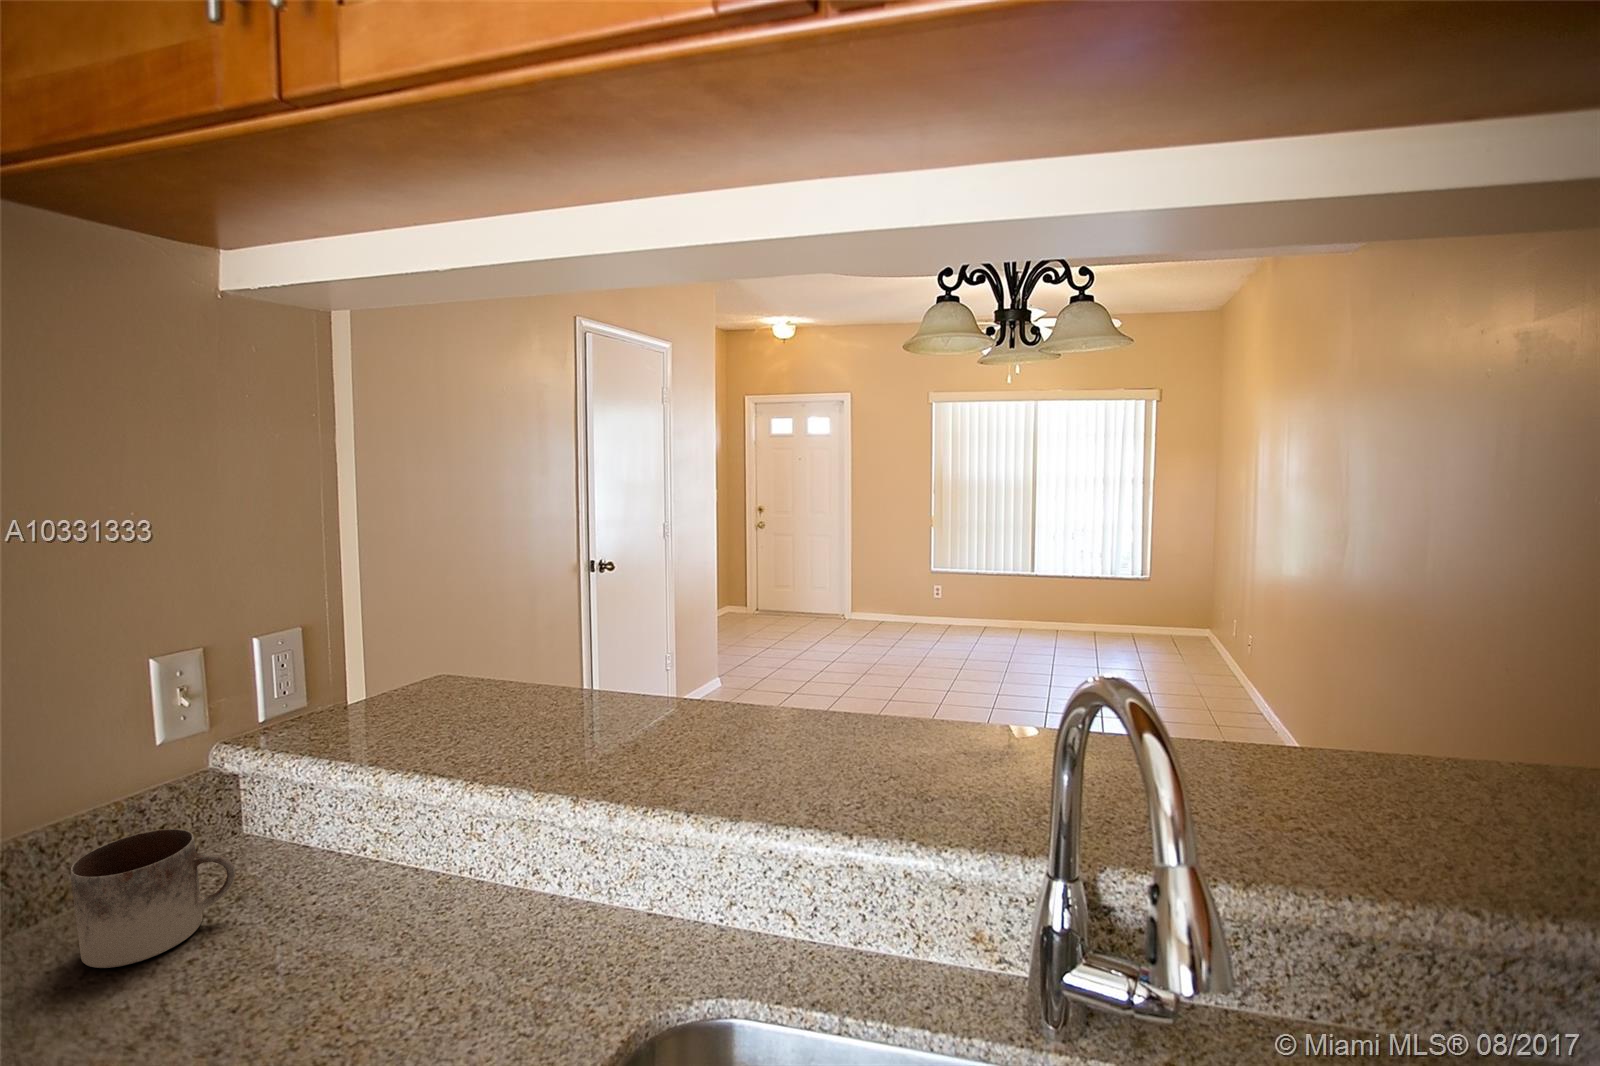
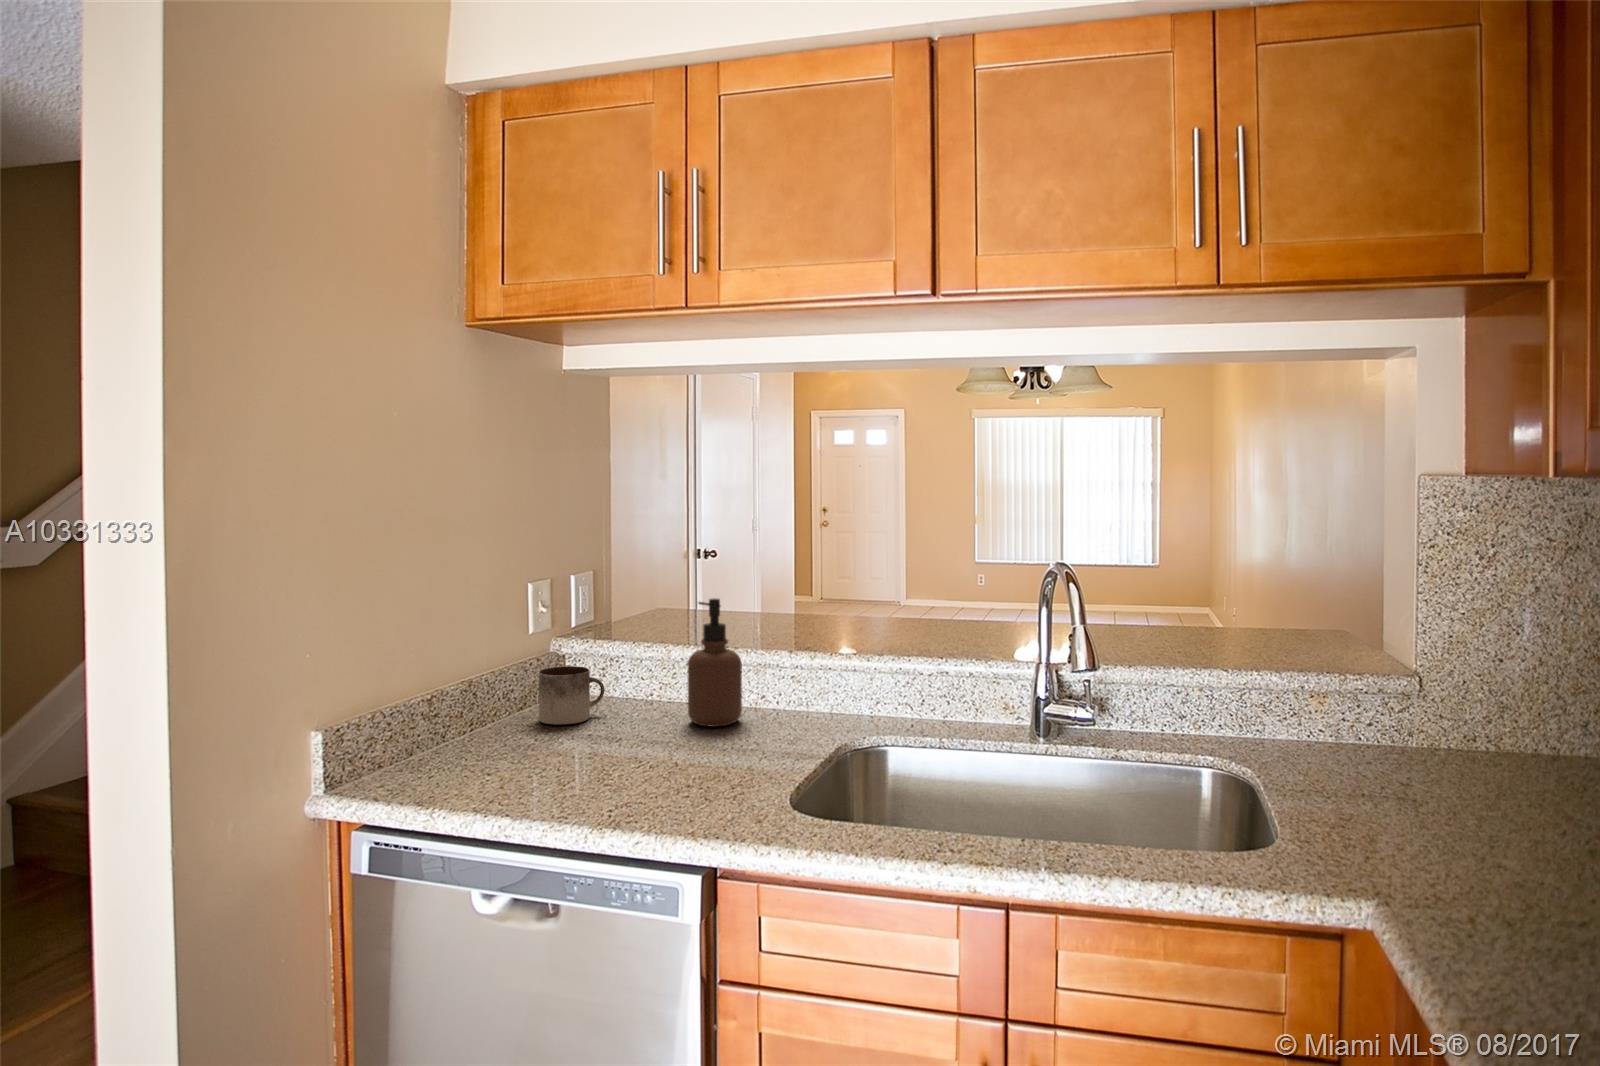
soap dispenser: none [340,721,465,982] -> present [688,599,742,727]

